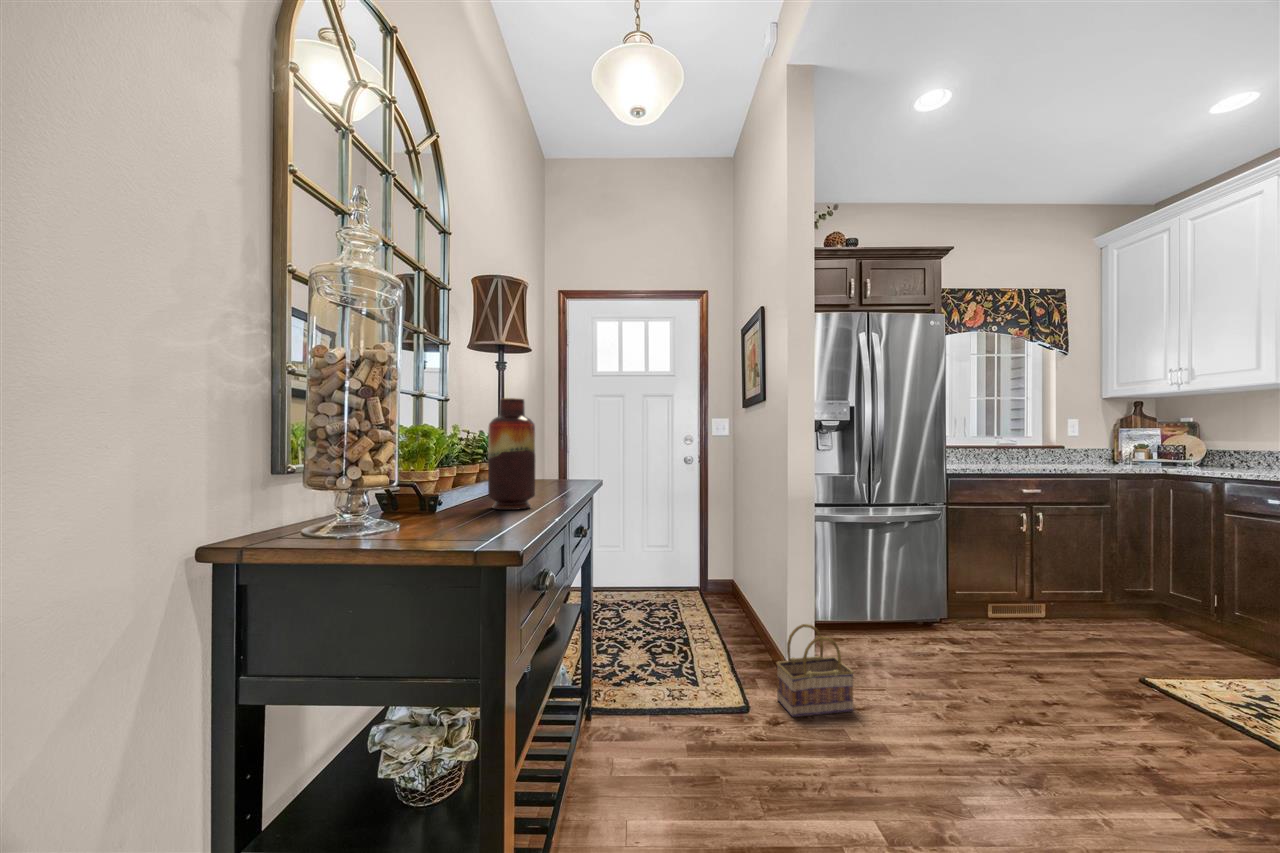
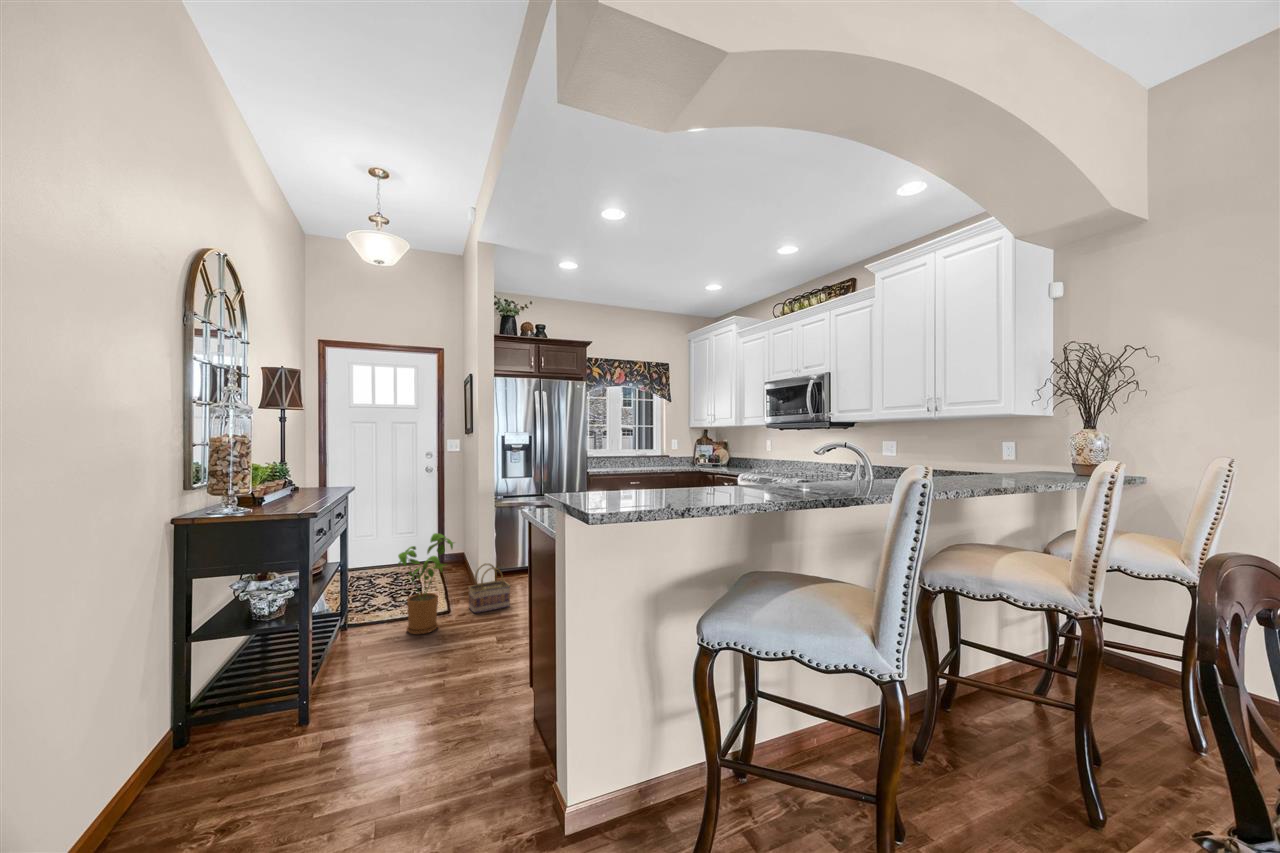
vase: present [488,398,535,510] -> none [288,449,315,504]
house plant: none [669,570,764,757] -> present [398,533,453,634]

